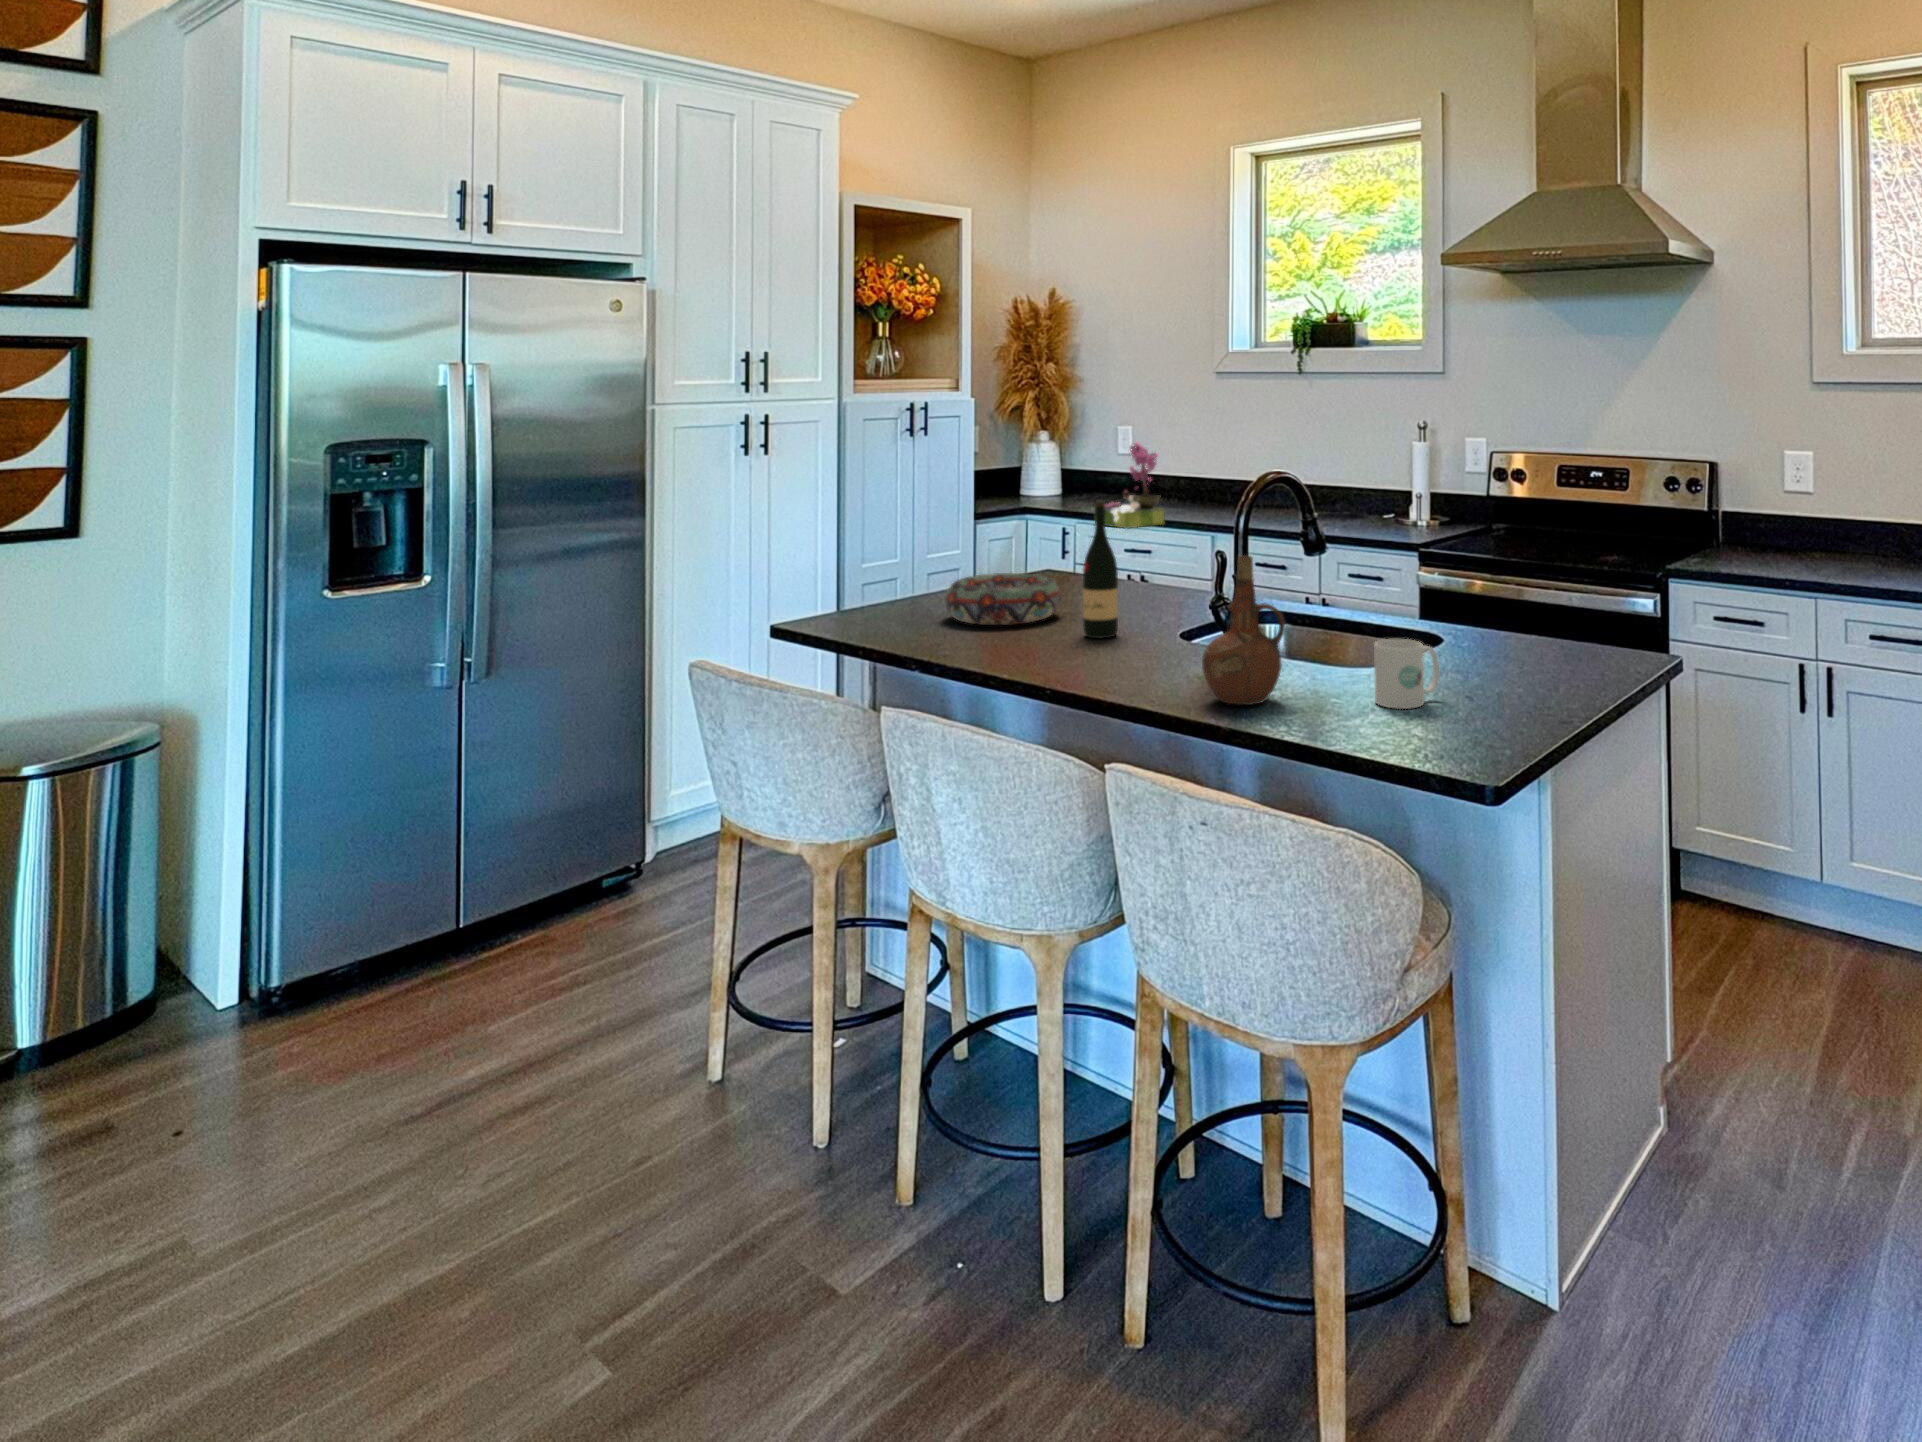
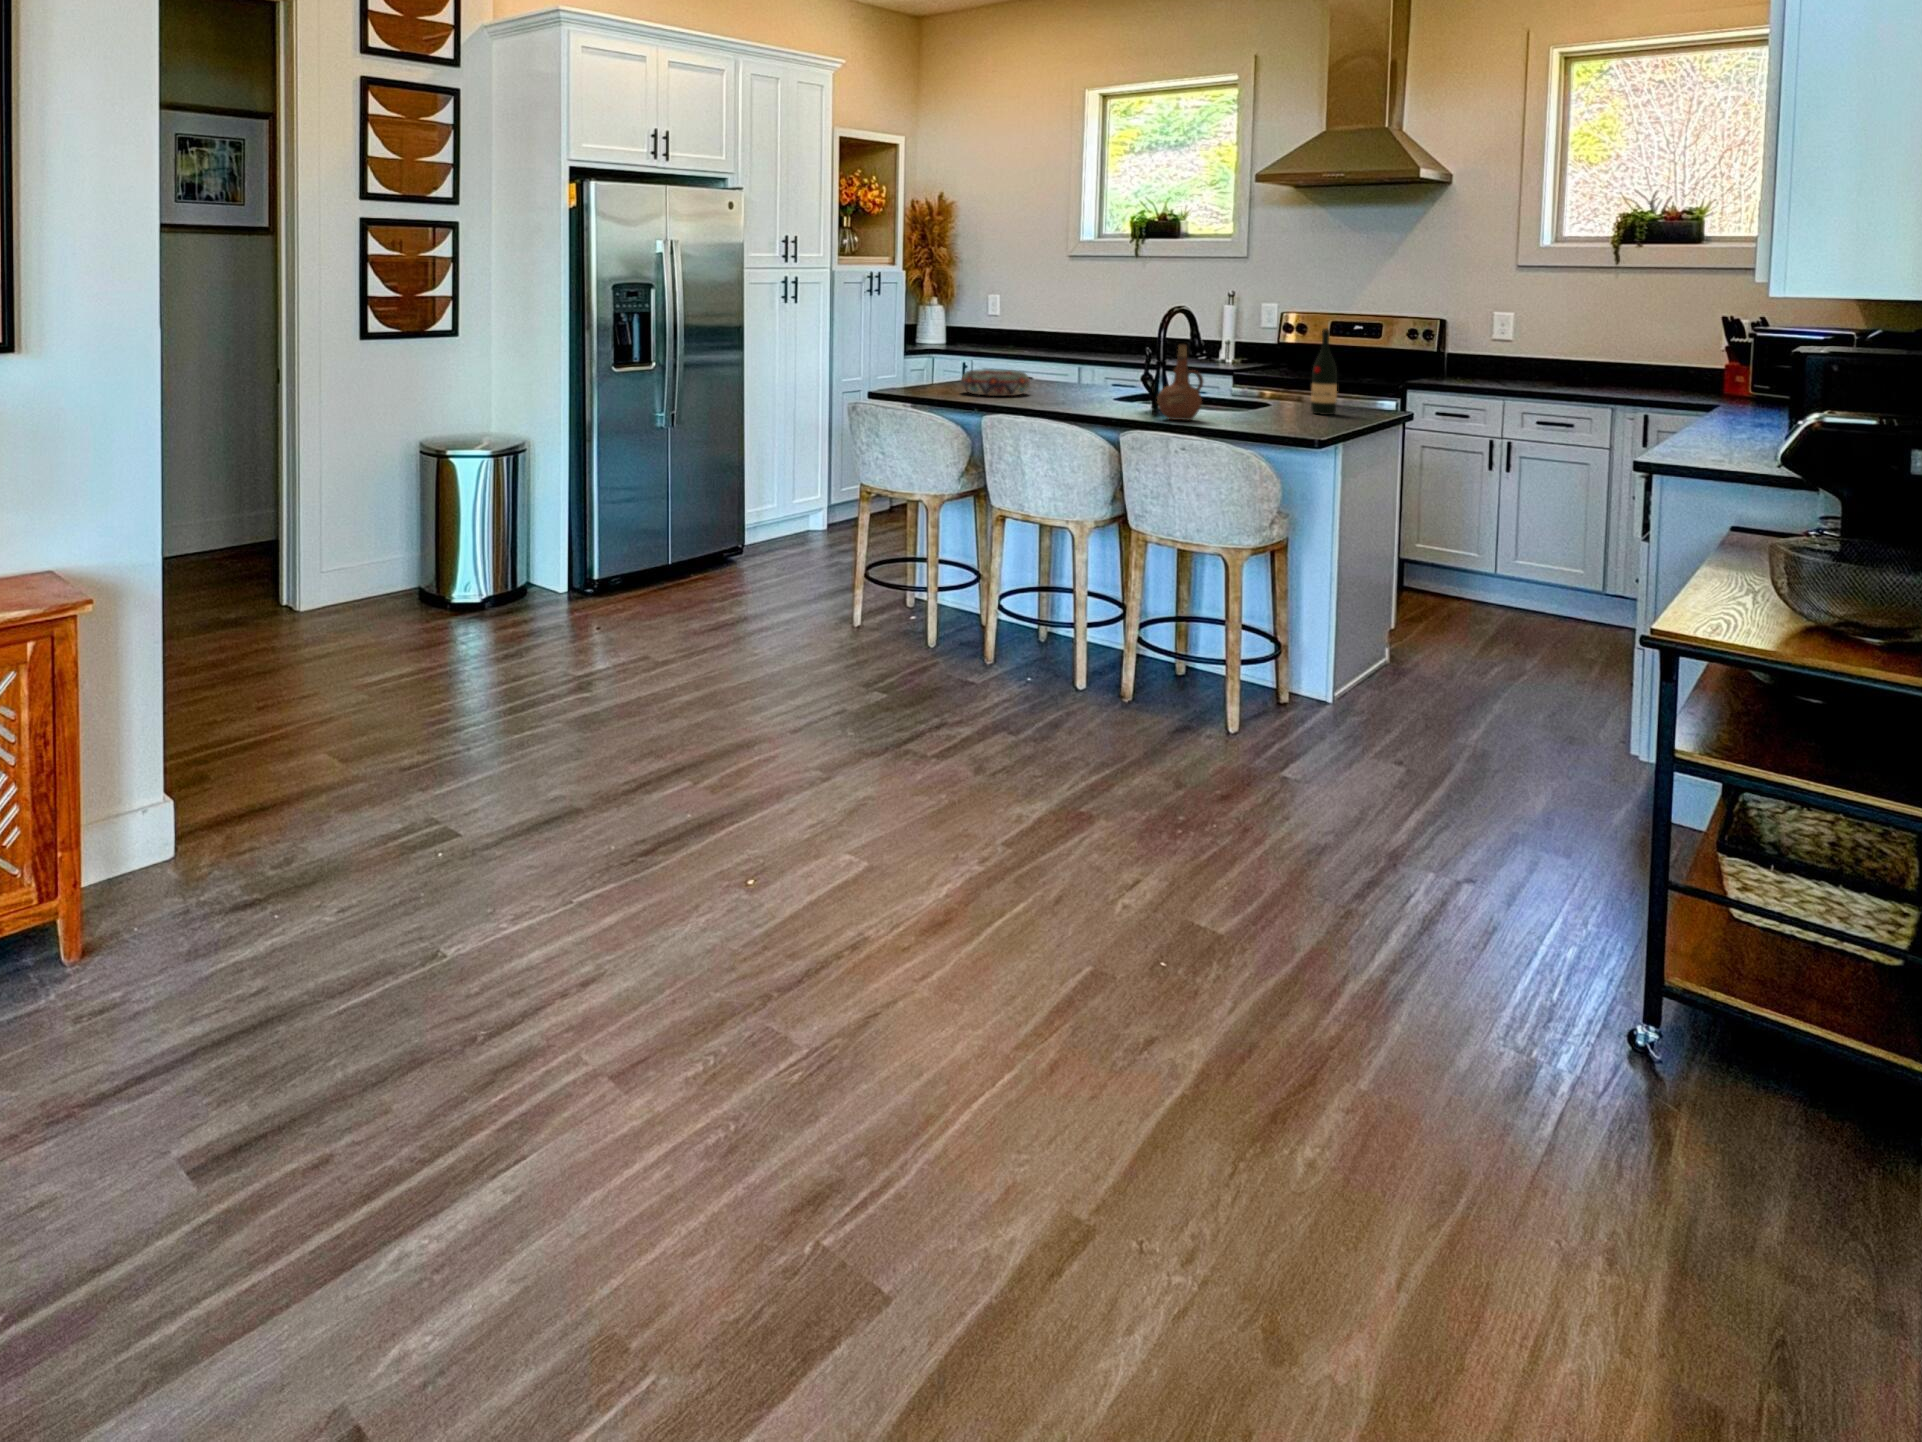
flower arrangement: present [1105,442,1165,528] -> none [980,303,1029,363]
wine bottle: present [1083,501,1118,638] -> present [1311,328,1337,415]
mug: present [1374,639,1439,709] -> none [1252,390,1288,424]

